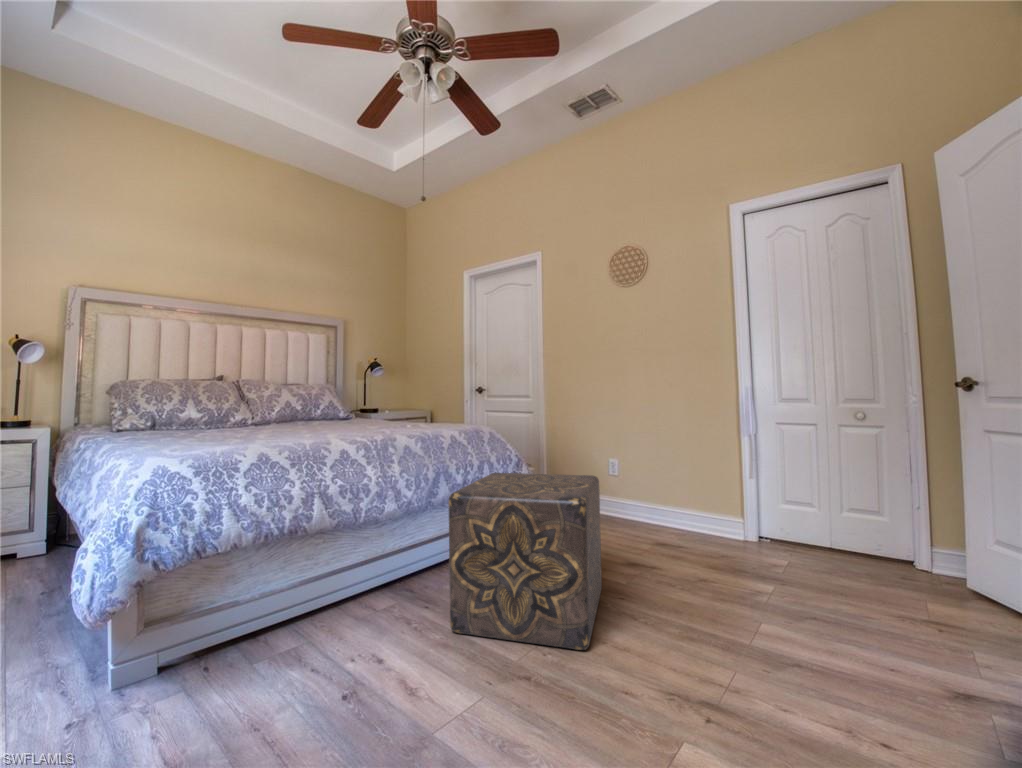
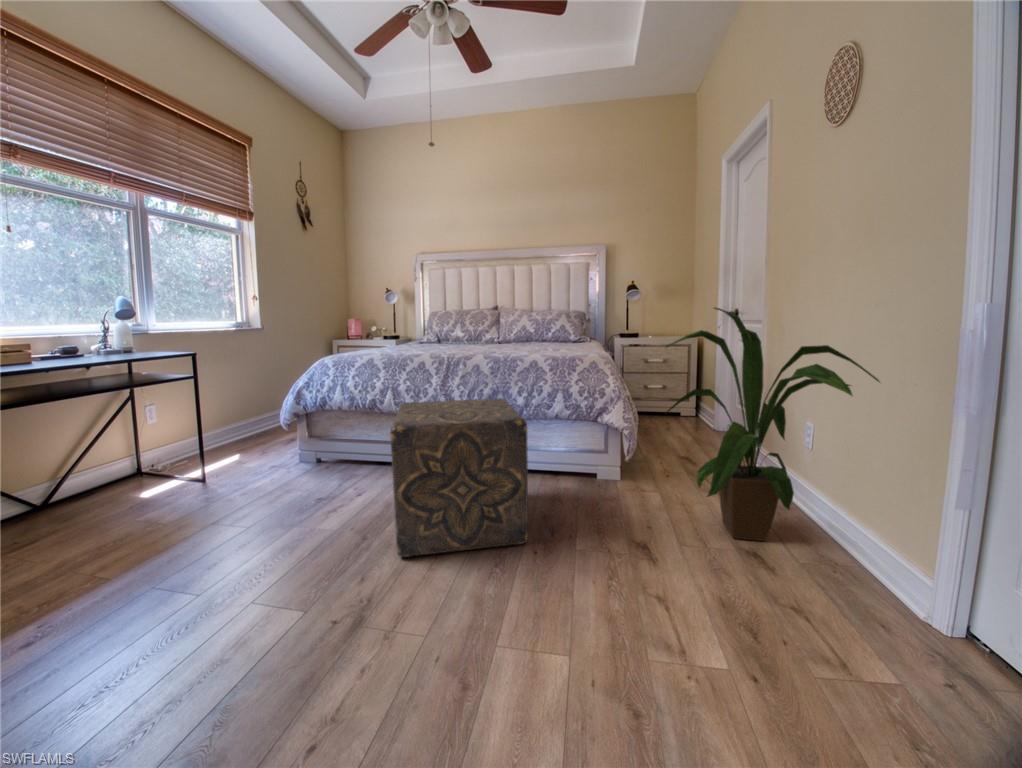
house plant: none [580,385,698,537] -> present [666,308,880,541]

